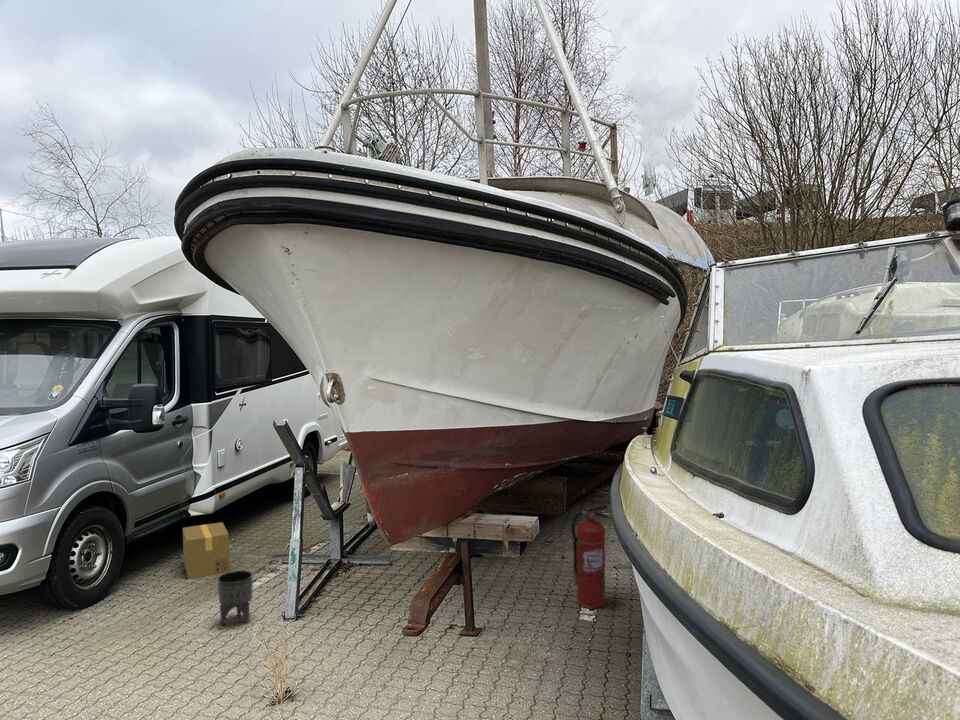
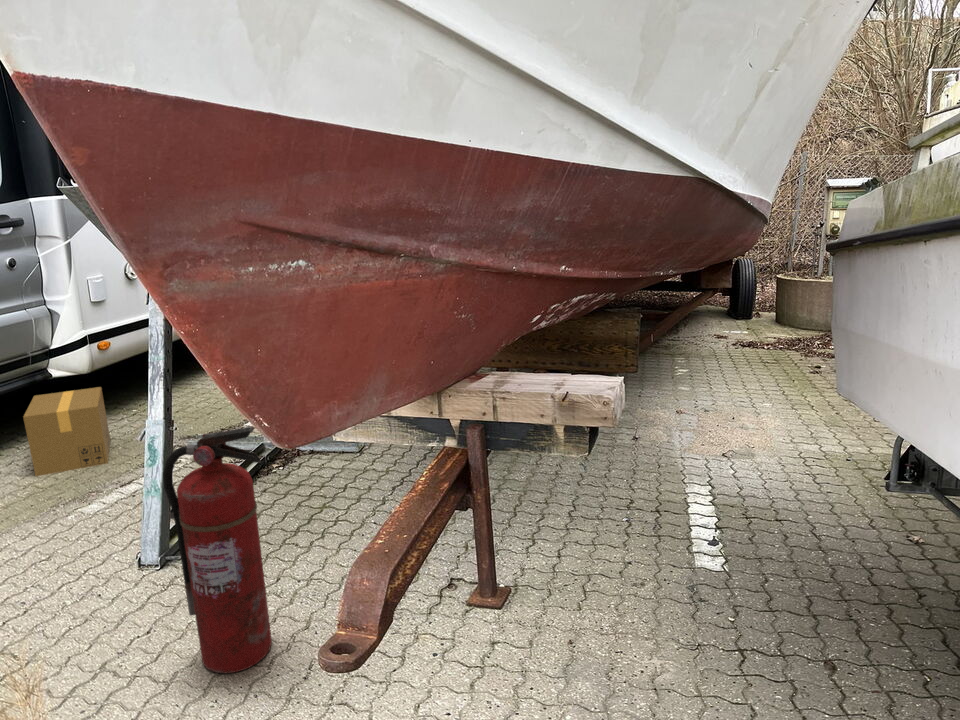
fire extinguisher: present [571,504,609,608] -> present [163,426,272,673]
planter: present [217,571,253,625] -> none [13,474,91,571]

